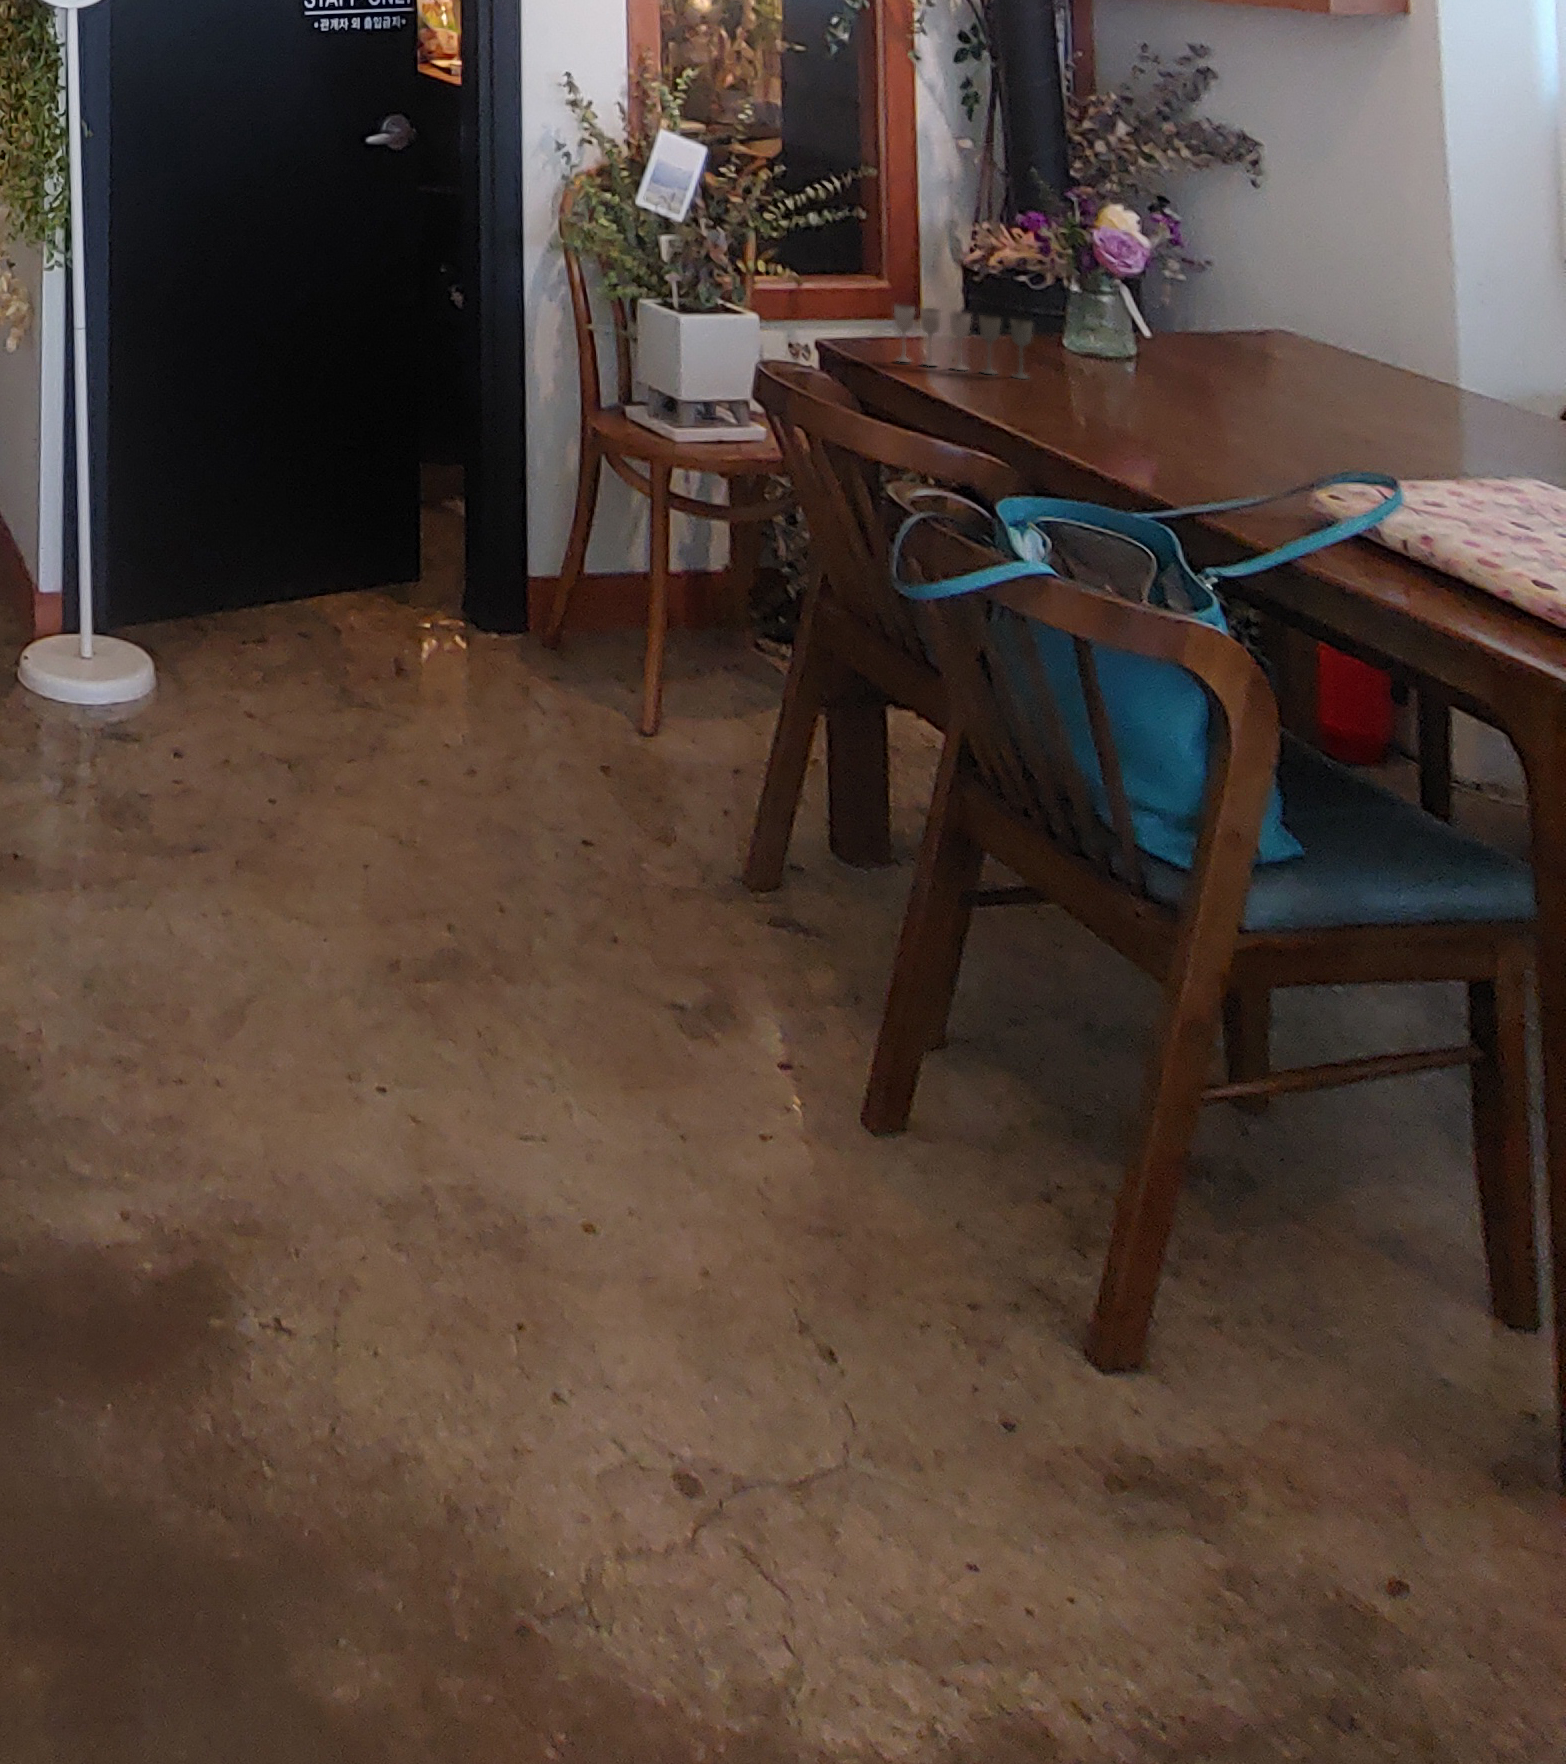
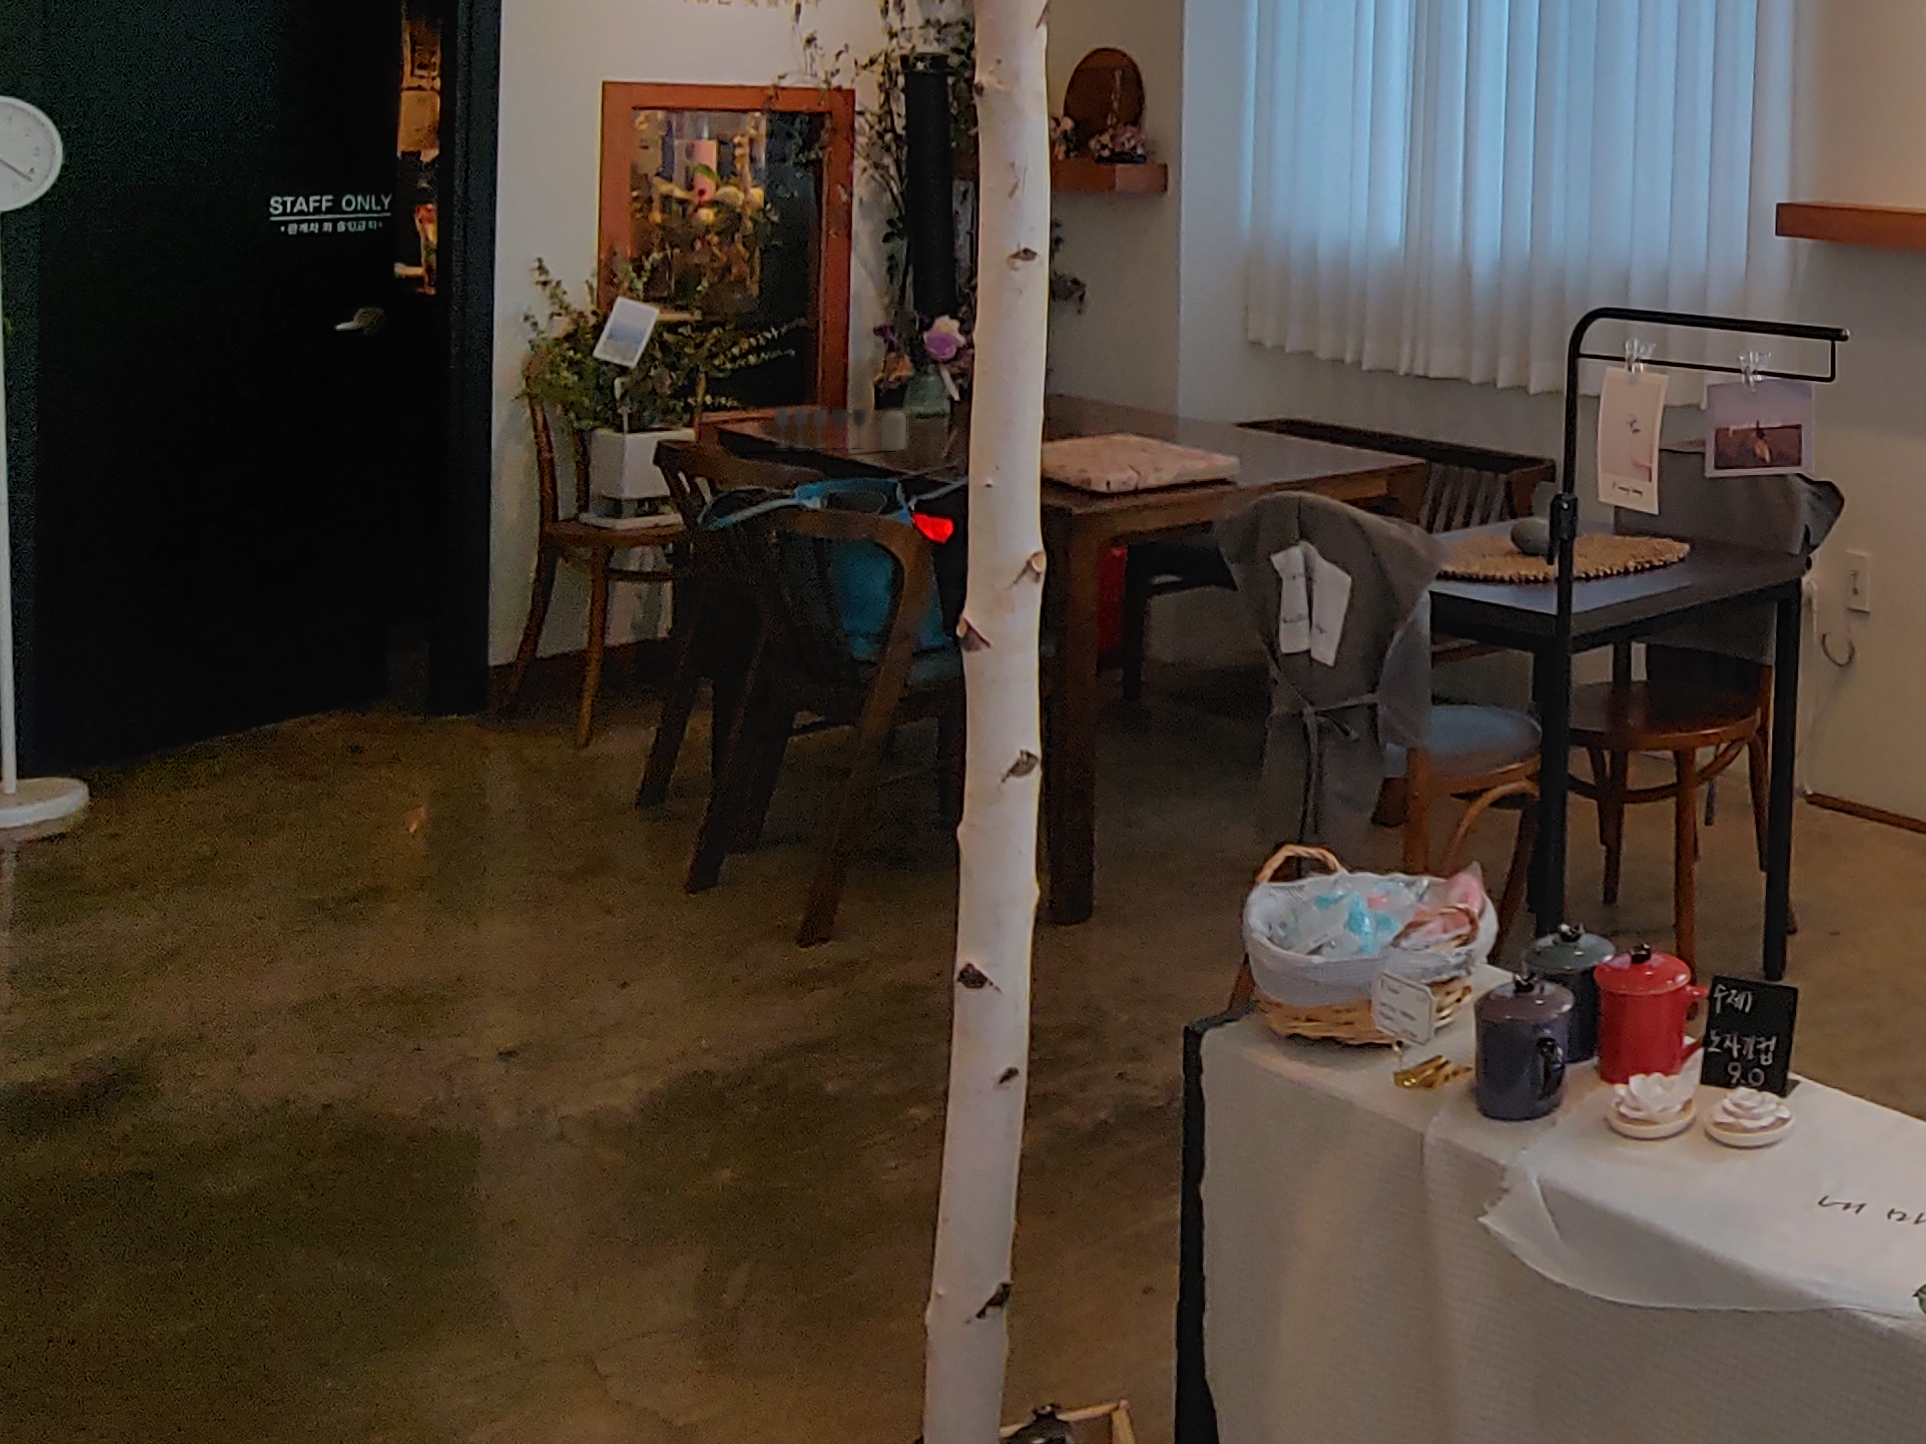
candle: none [1065,331,1104,395] -> present [881,410,906,451]

